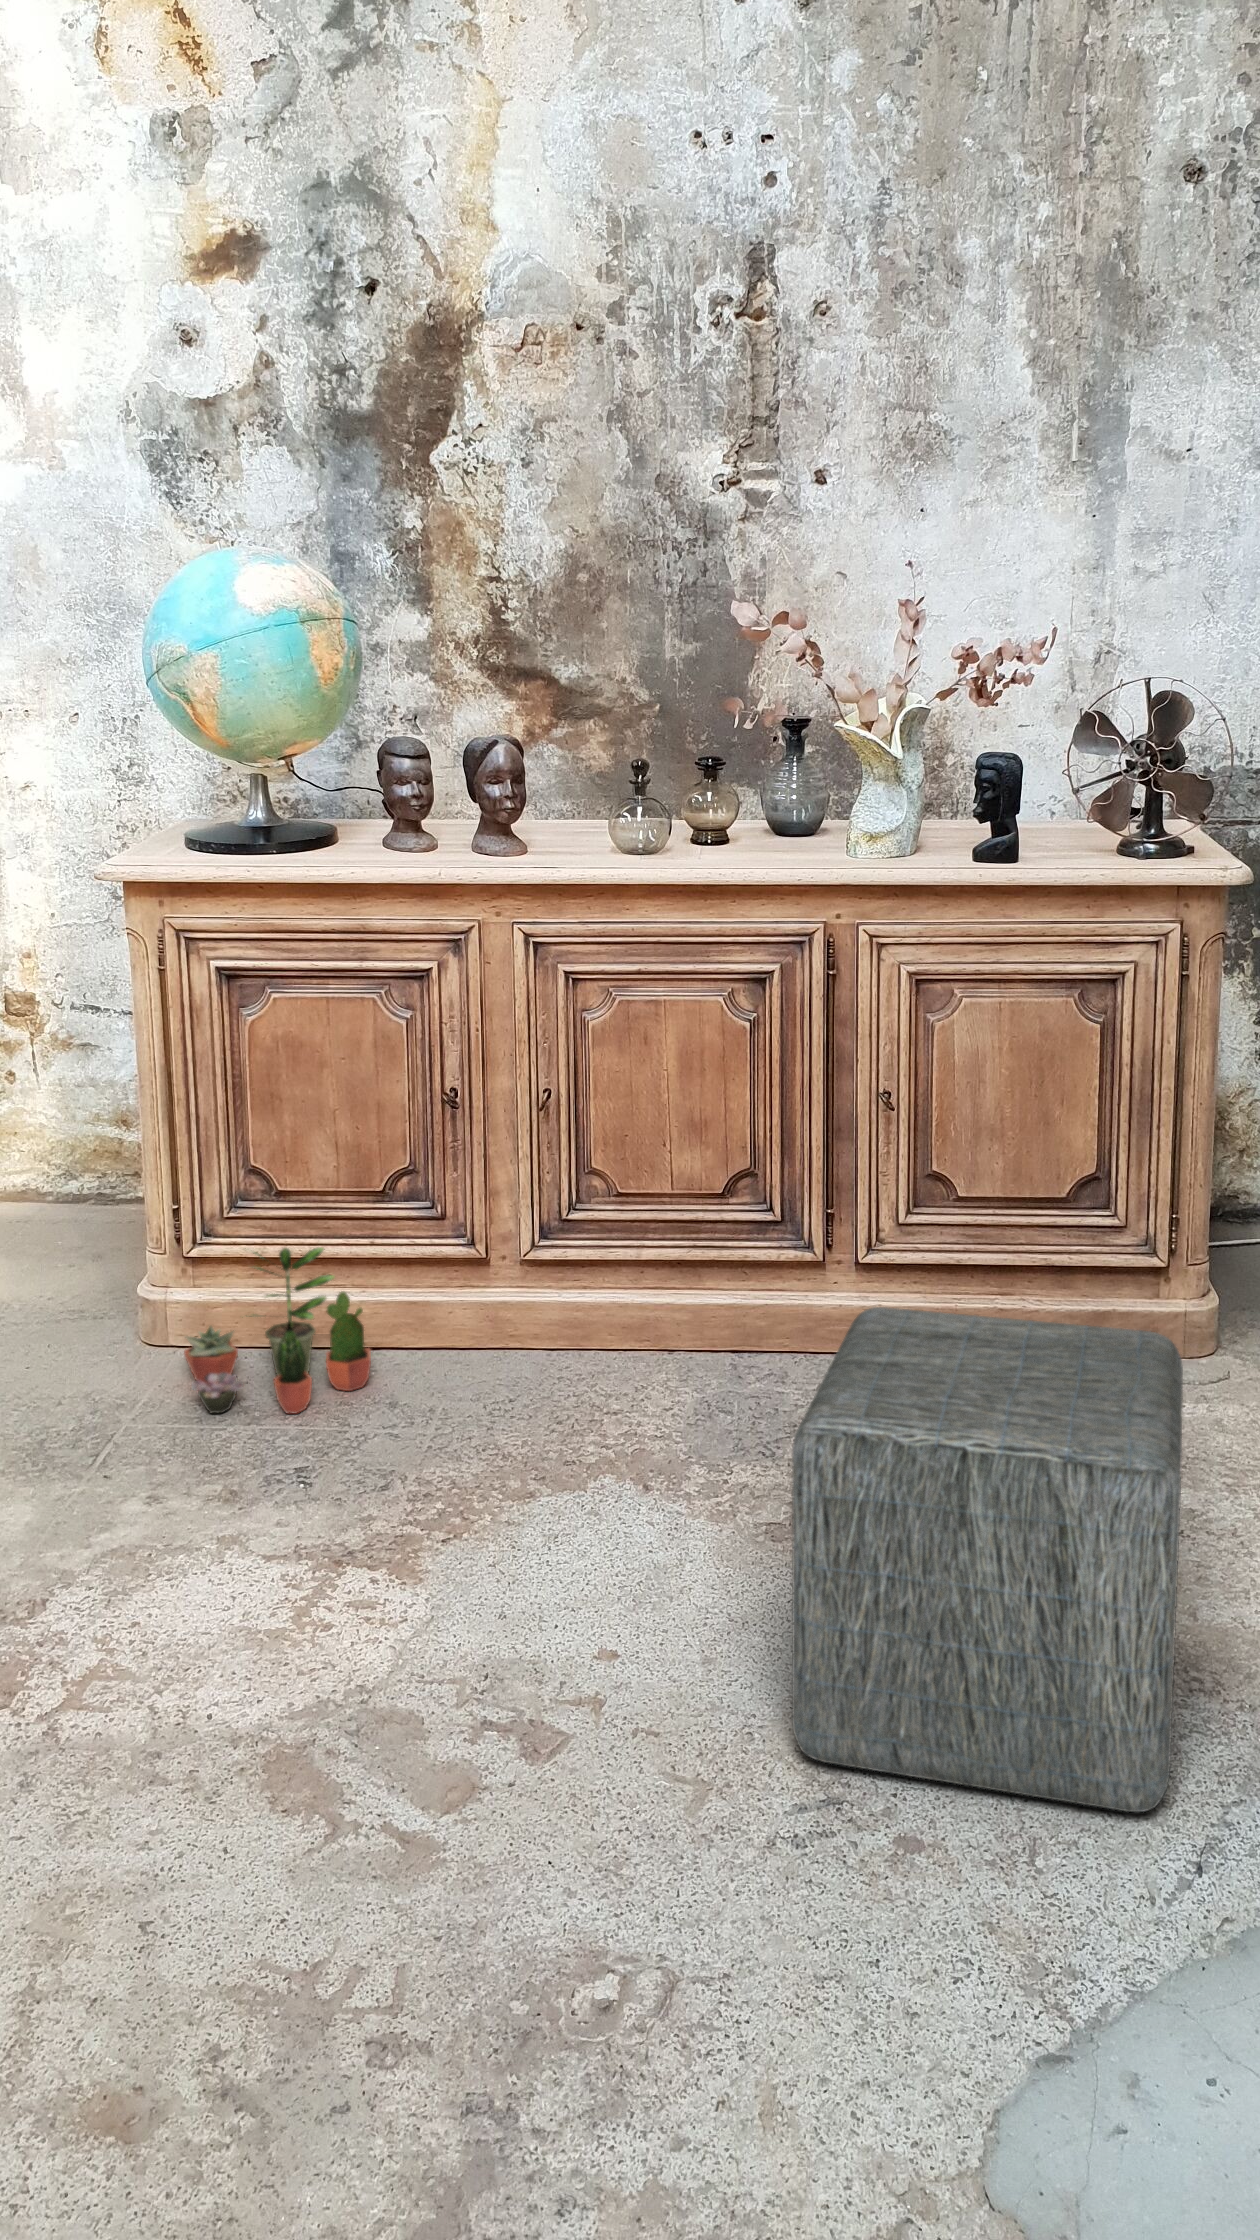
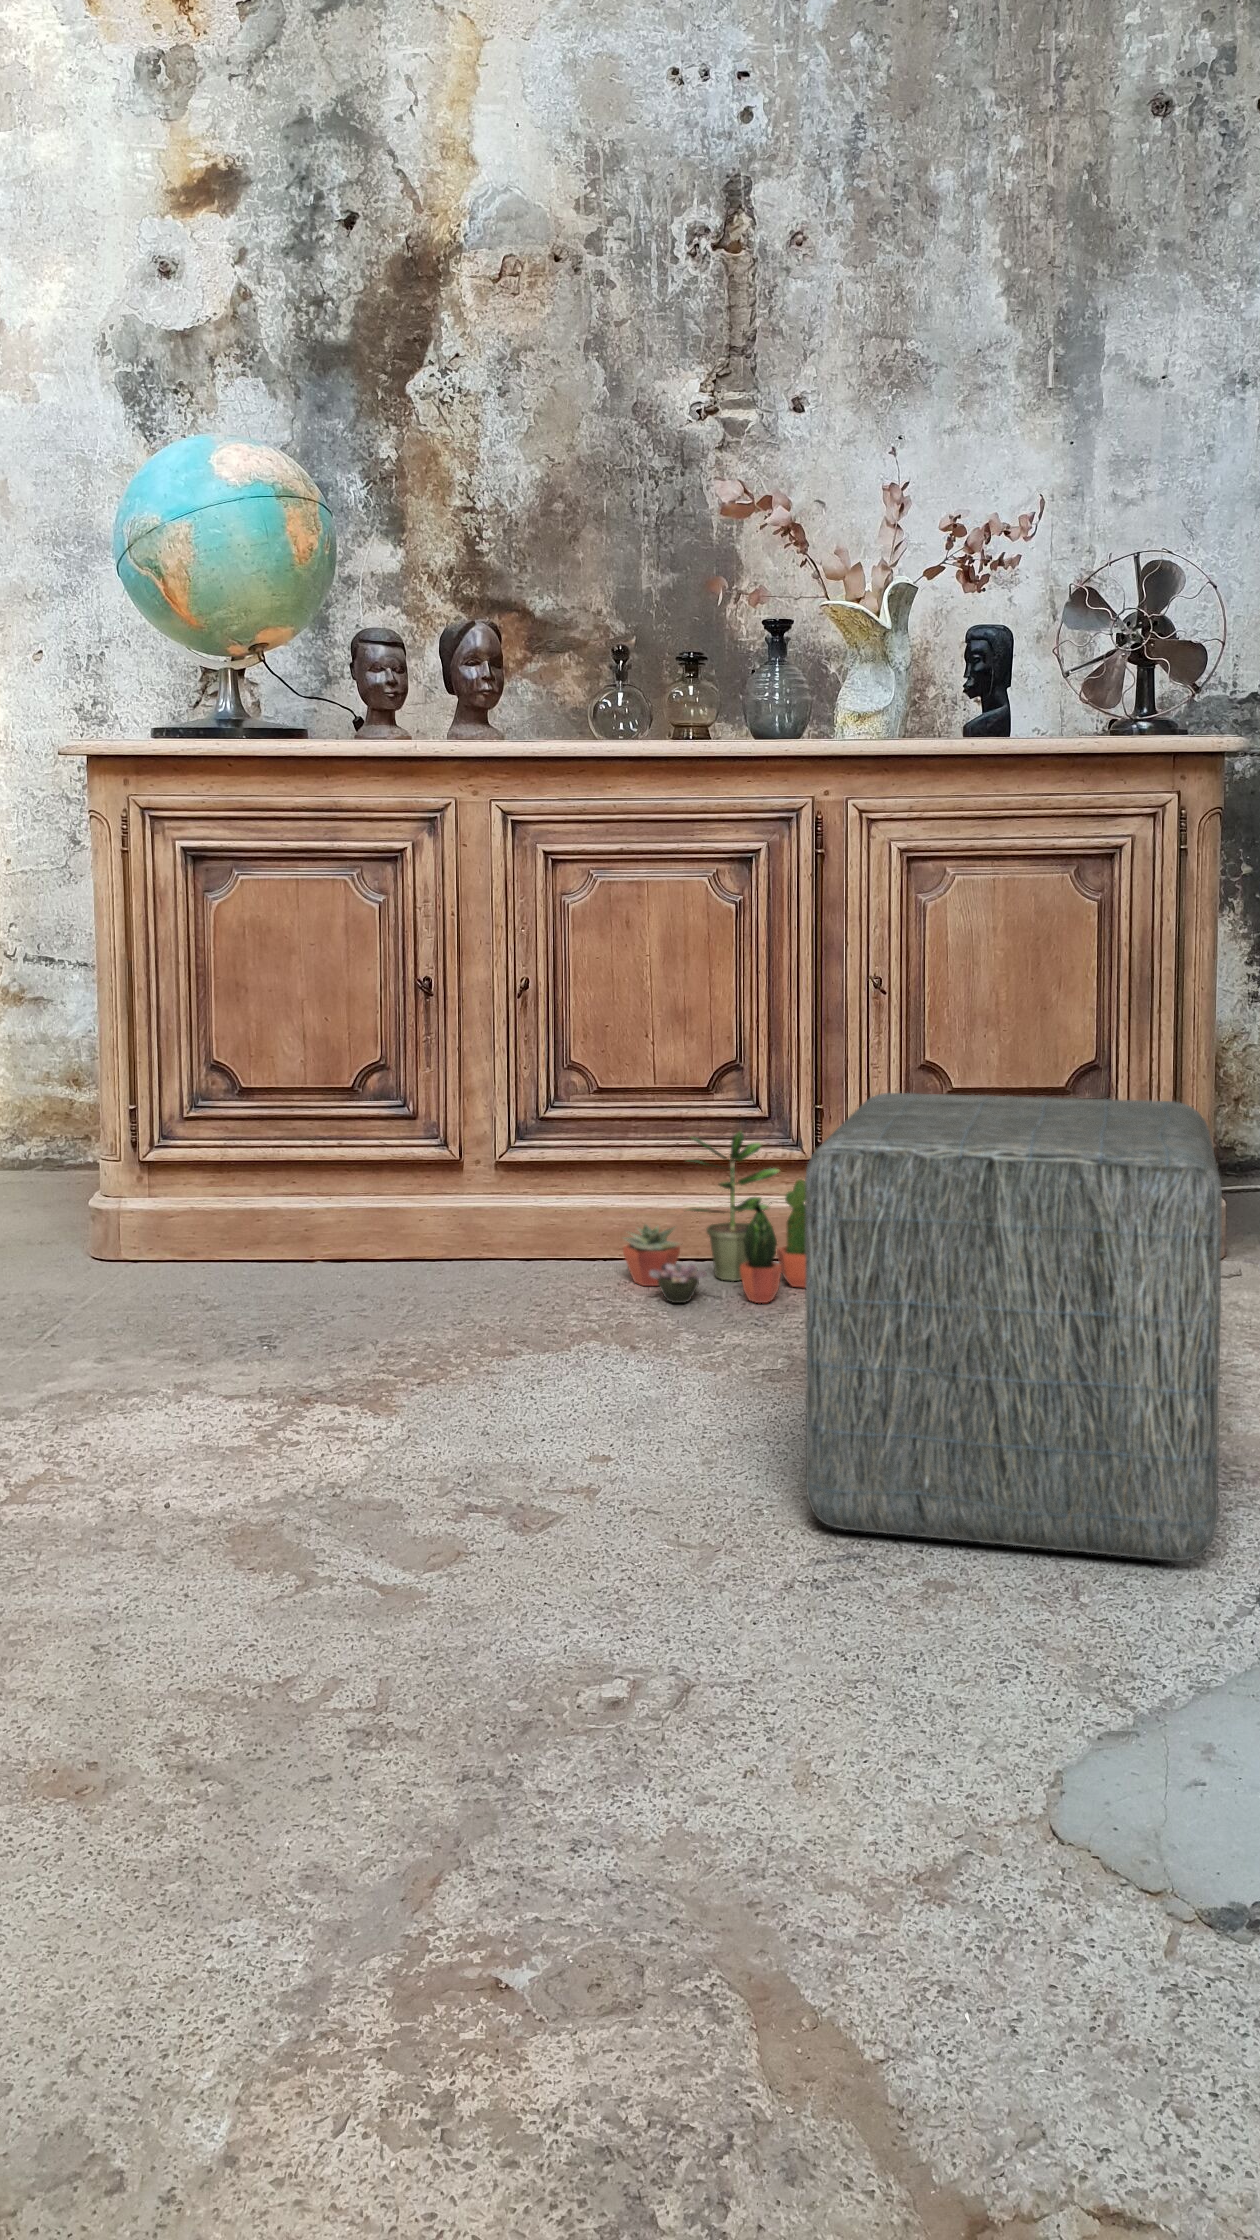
potted plant: present [184,1247,371,1414] -> present [623,1131,806,1303]

